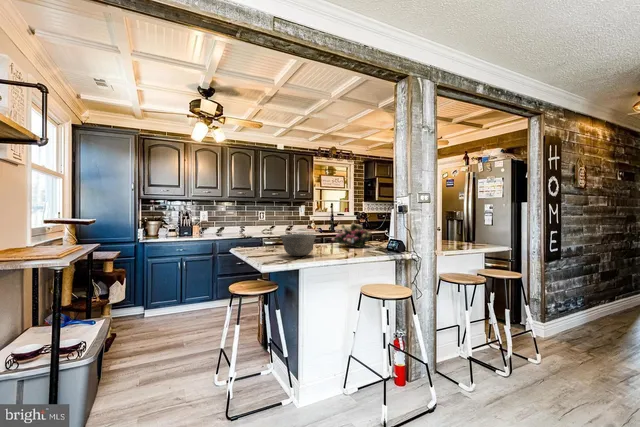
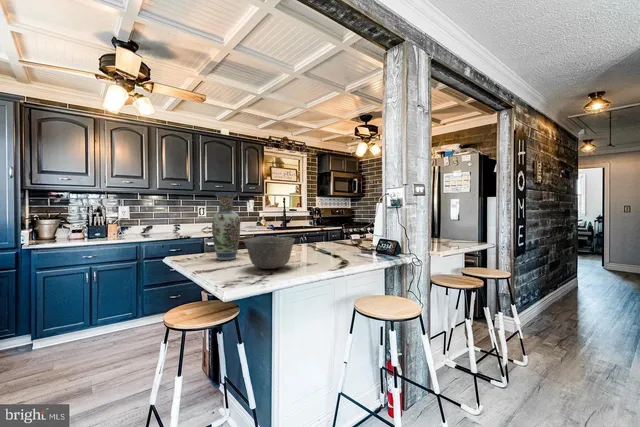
vase: none [262,202,282,251] -> present [212,192,240,260]
flower arrangement: present [332,223,372,248] -> none [304,220,355,251]

